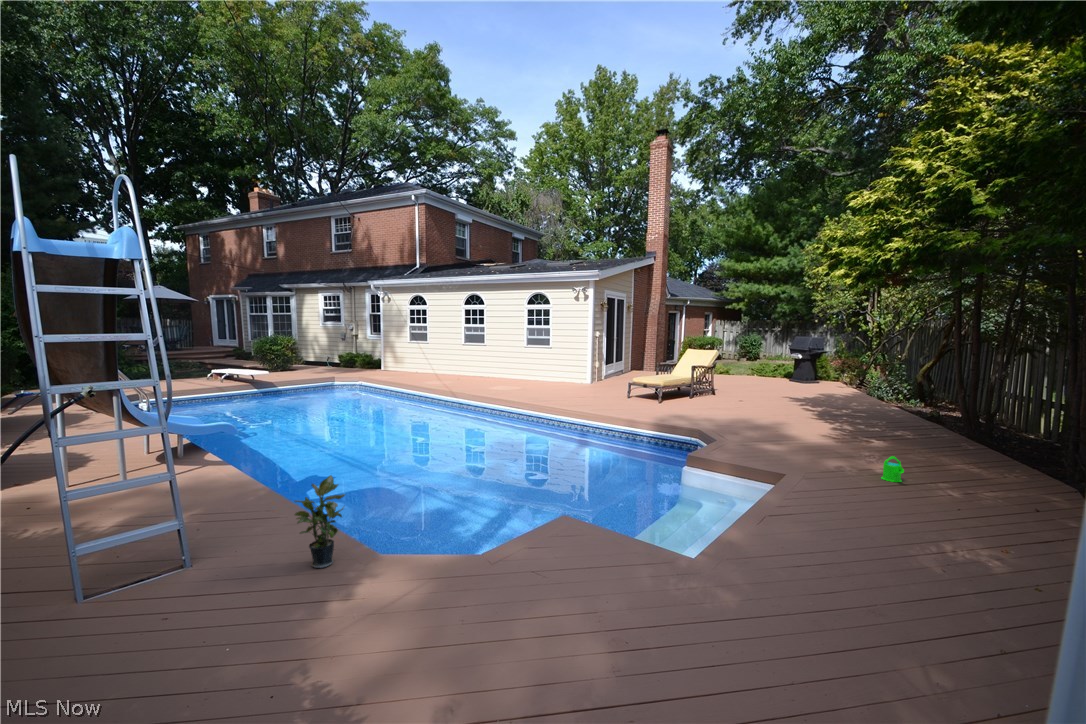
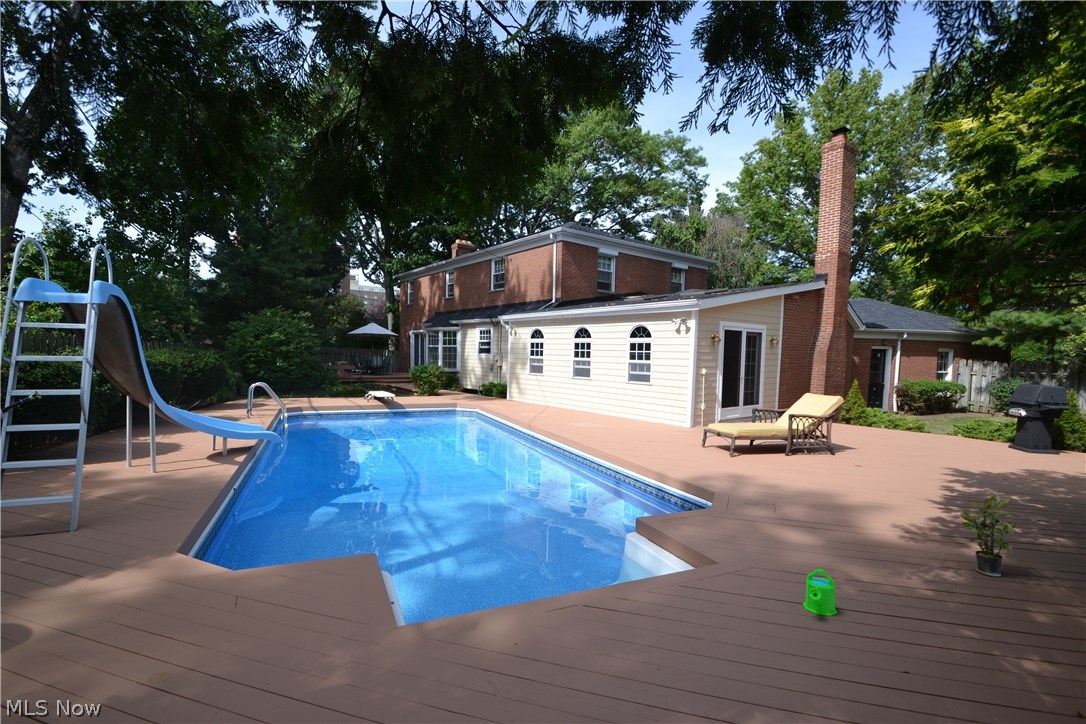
potted plant: present [295,475,345,568] -> present [960,494,1018,577]

